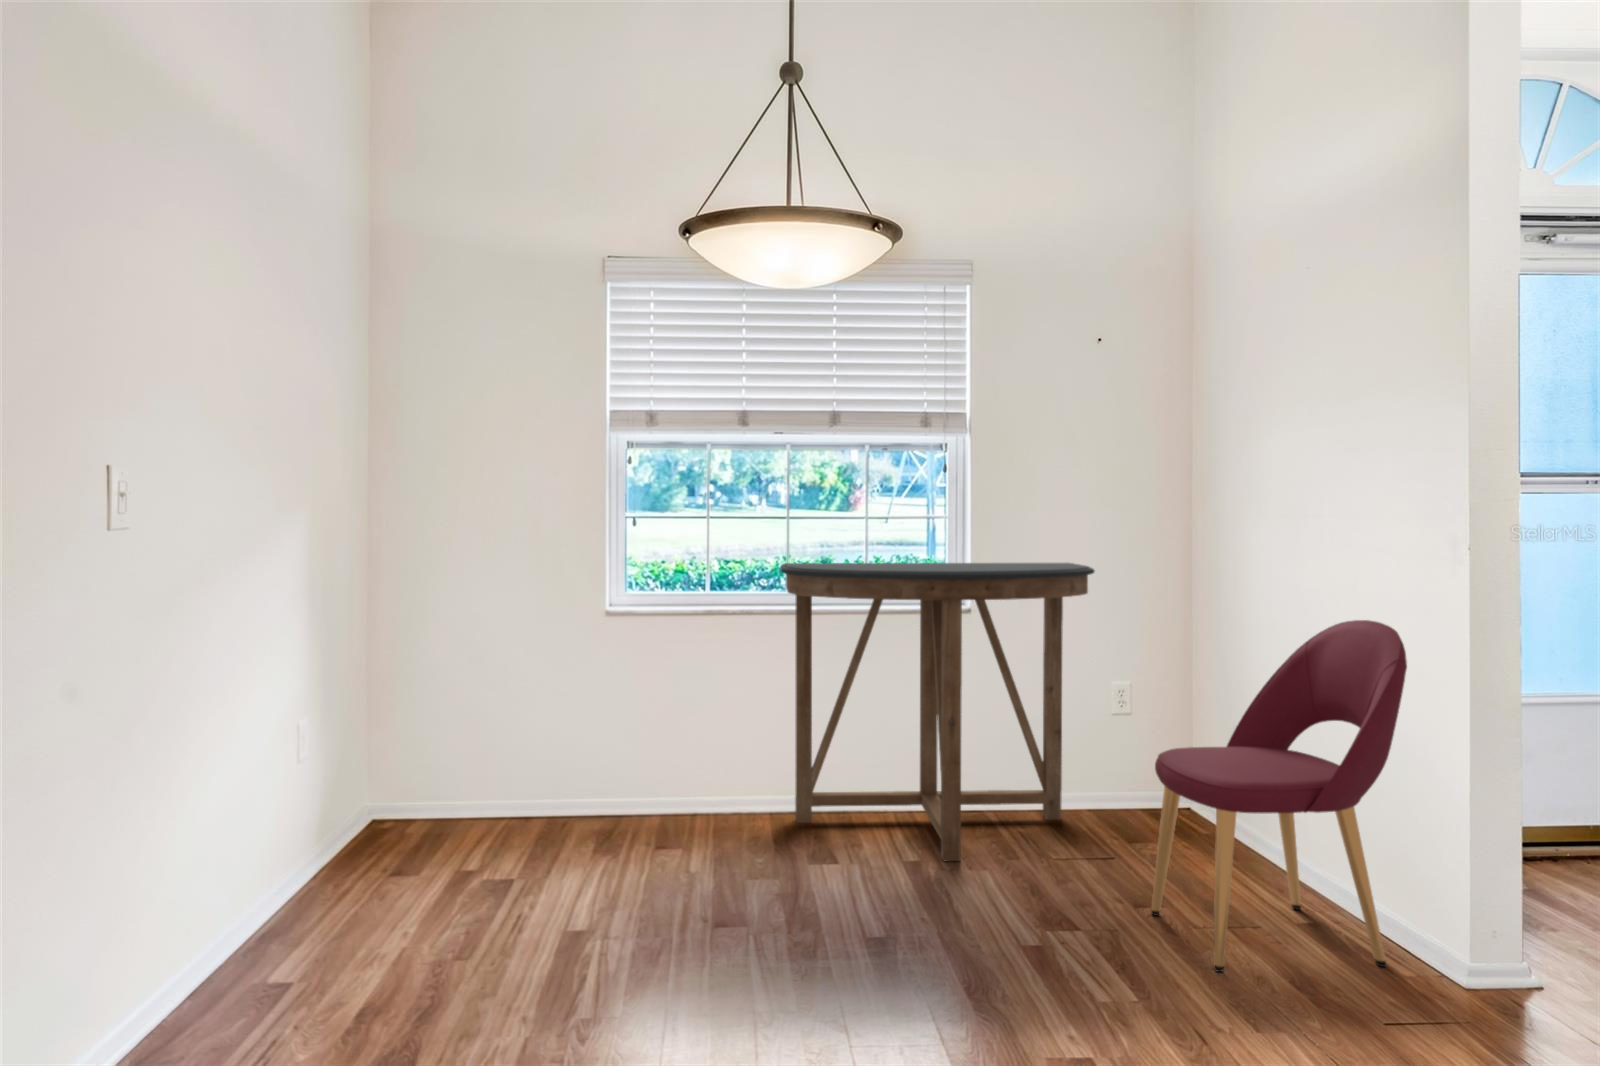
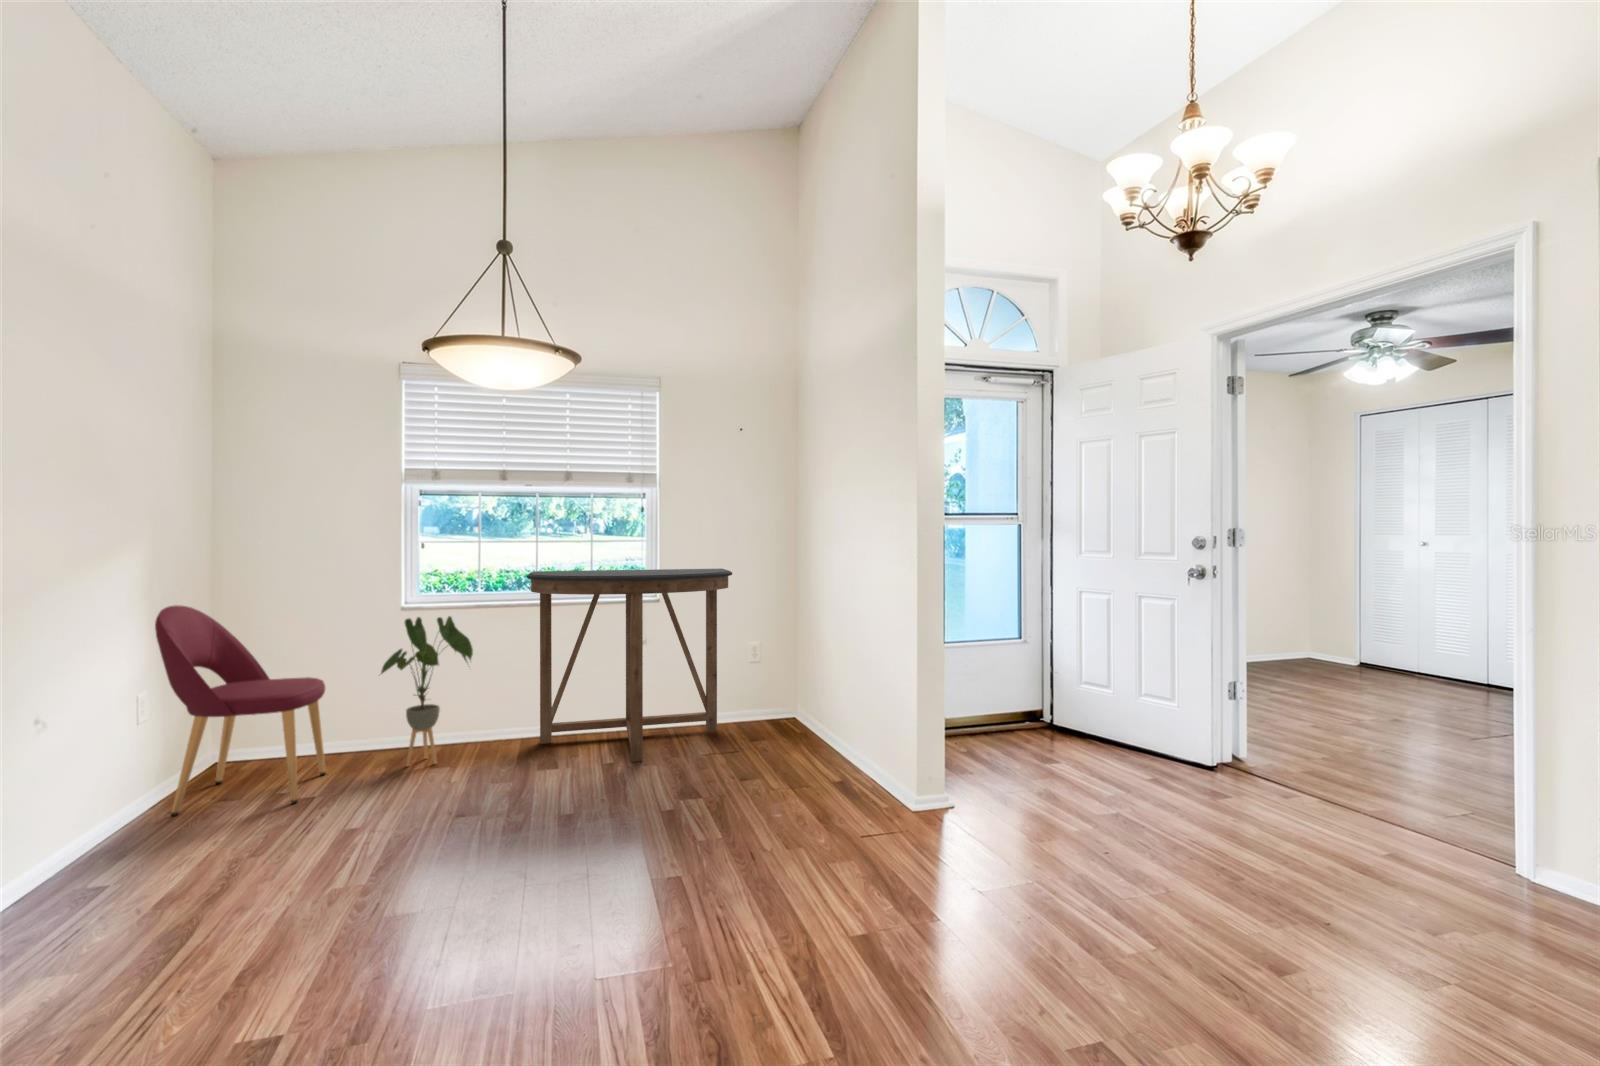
dining chair: present [1151,620,1407,972] -> present [155,605,326,816]
house plant: none [585,627,712,843] -> present [381,616,473,766]

